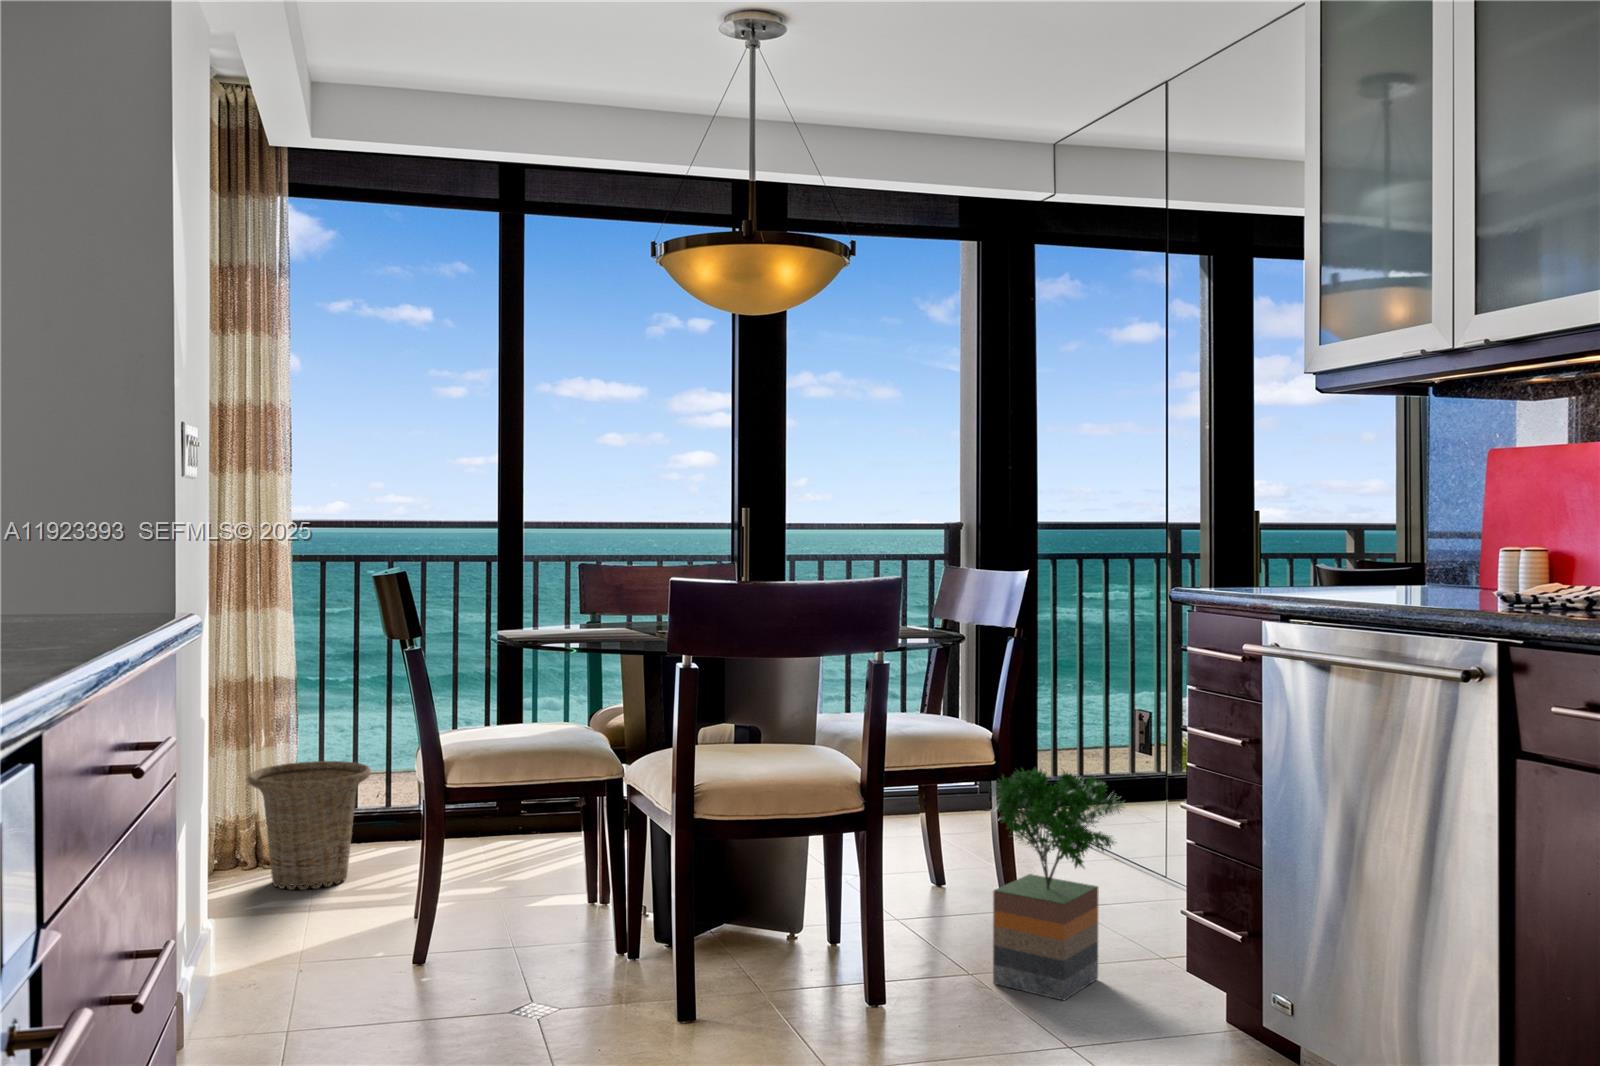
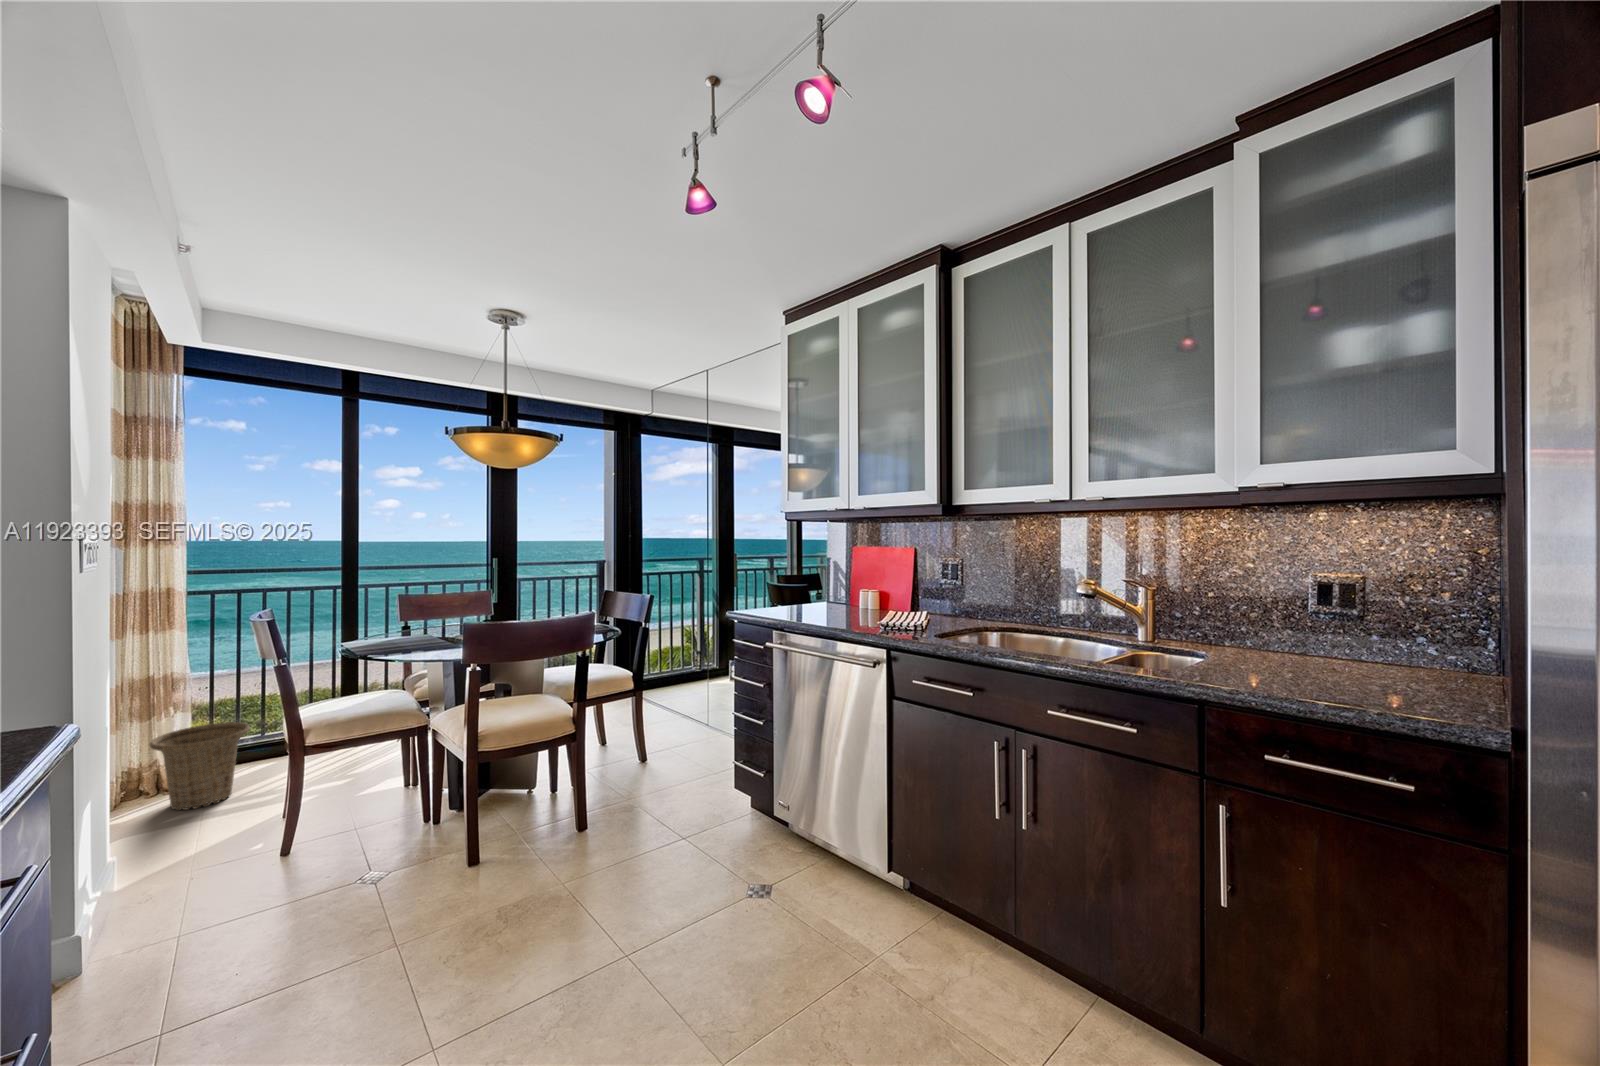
potted tree: present [993,768,1123,1000] -> none [632,695,697,807]

